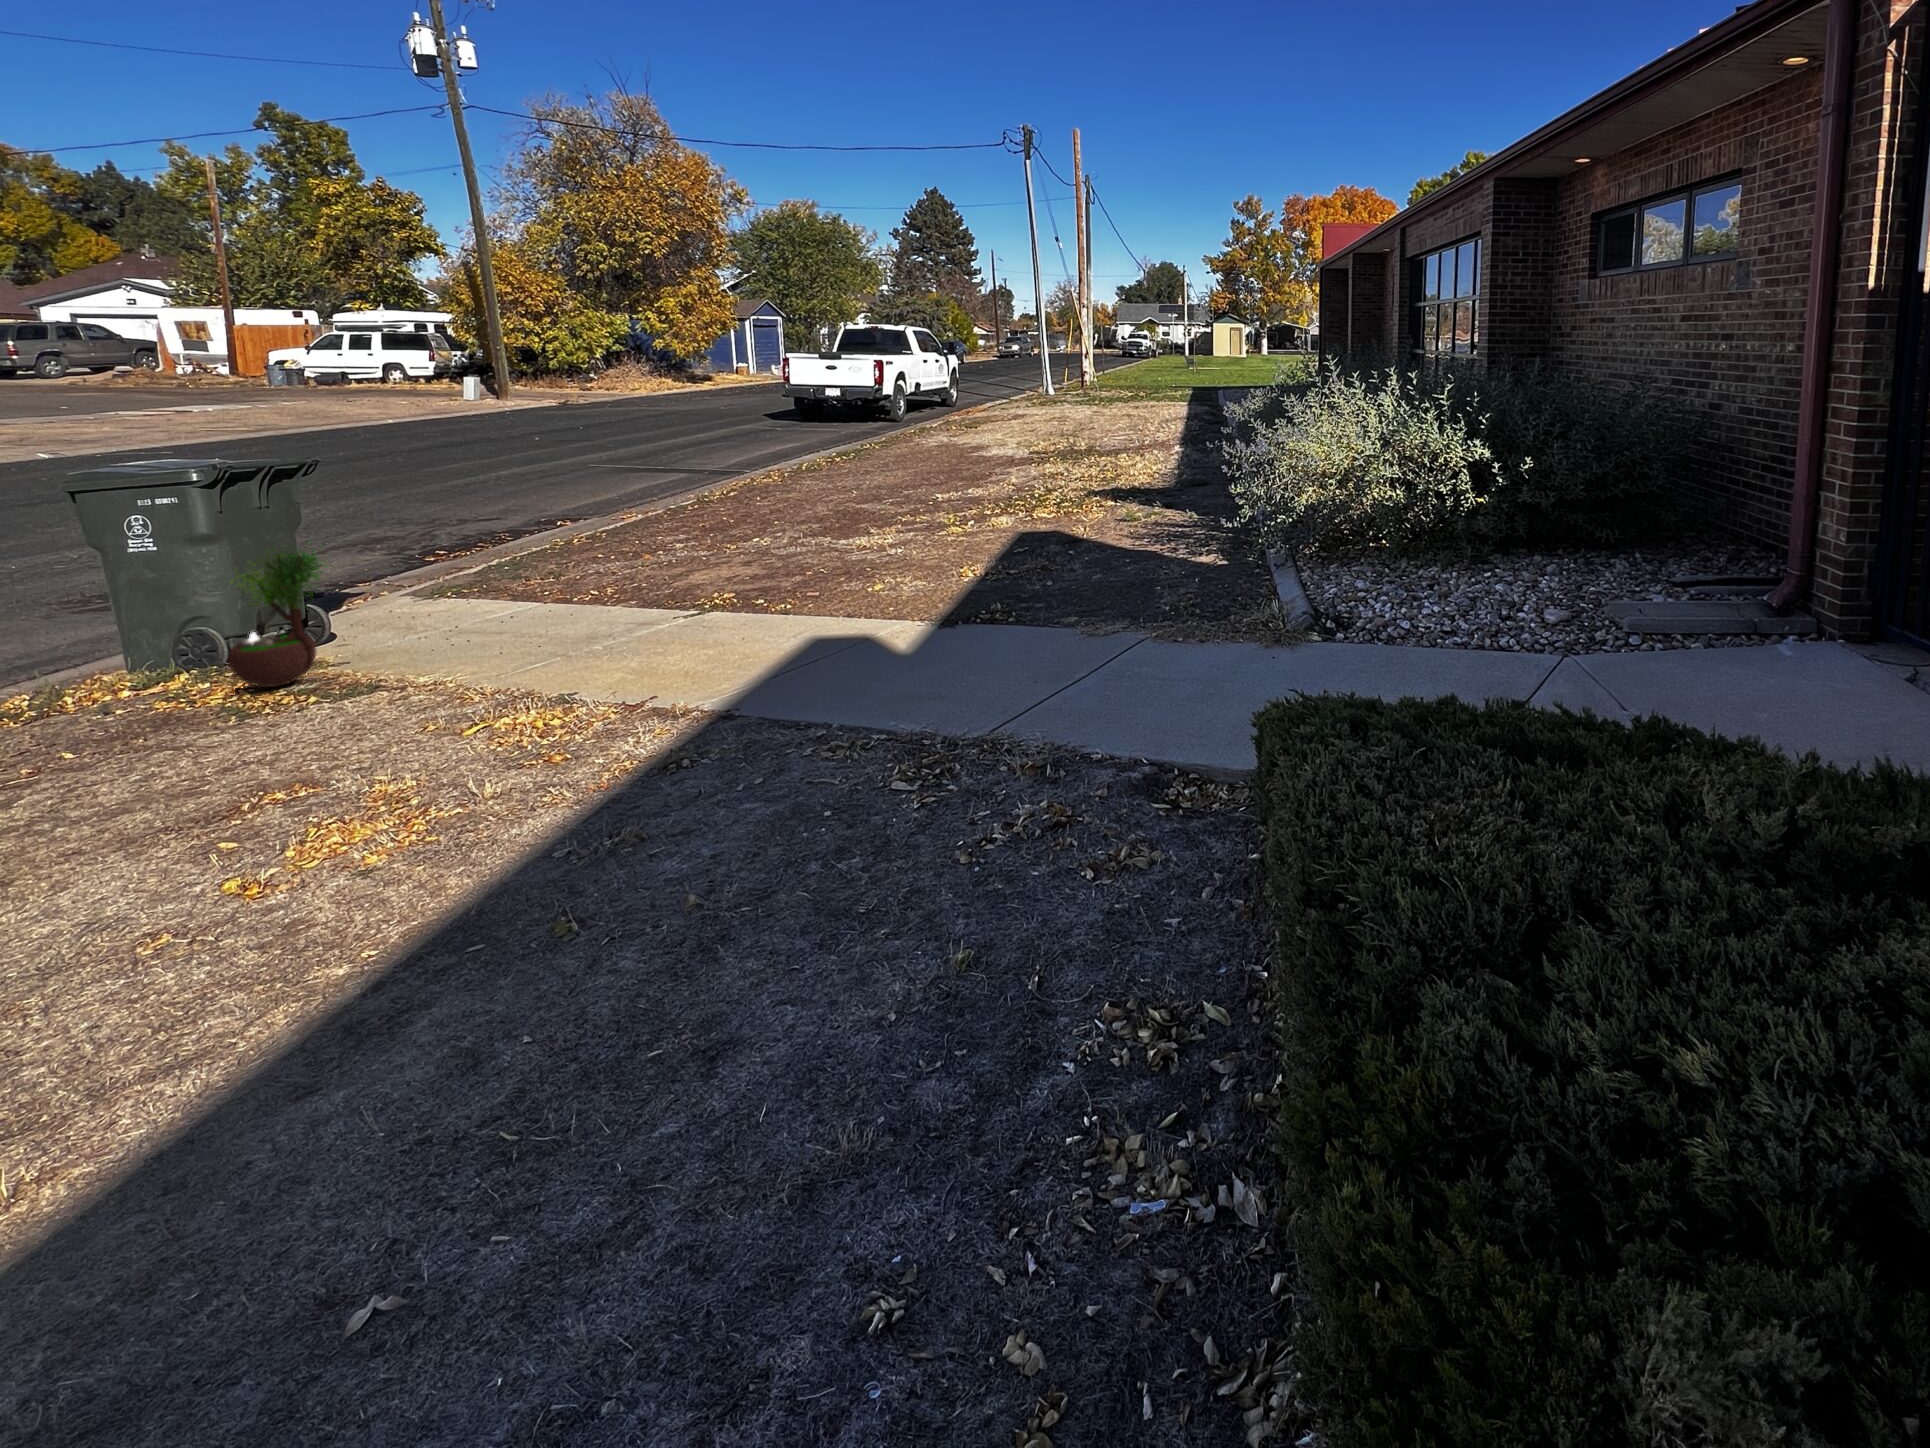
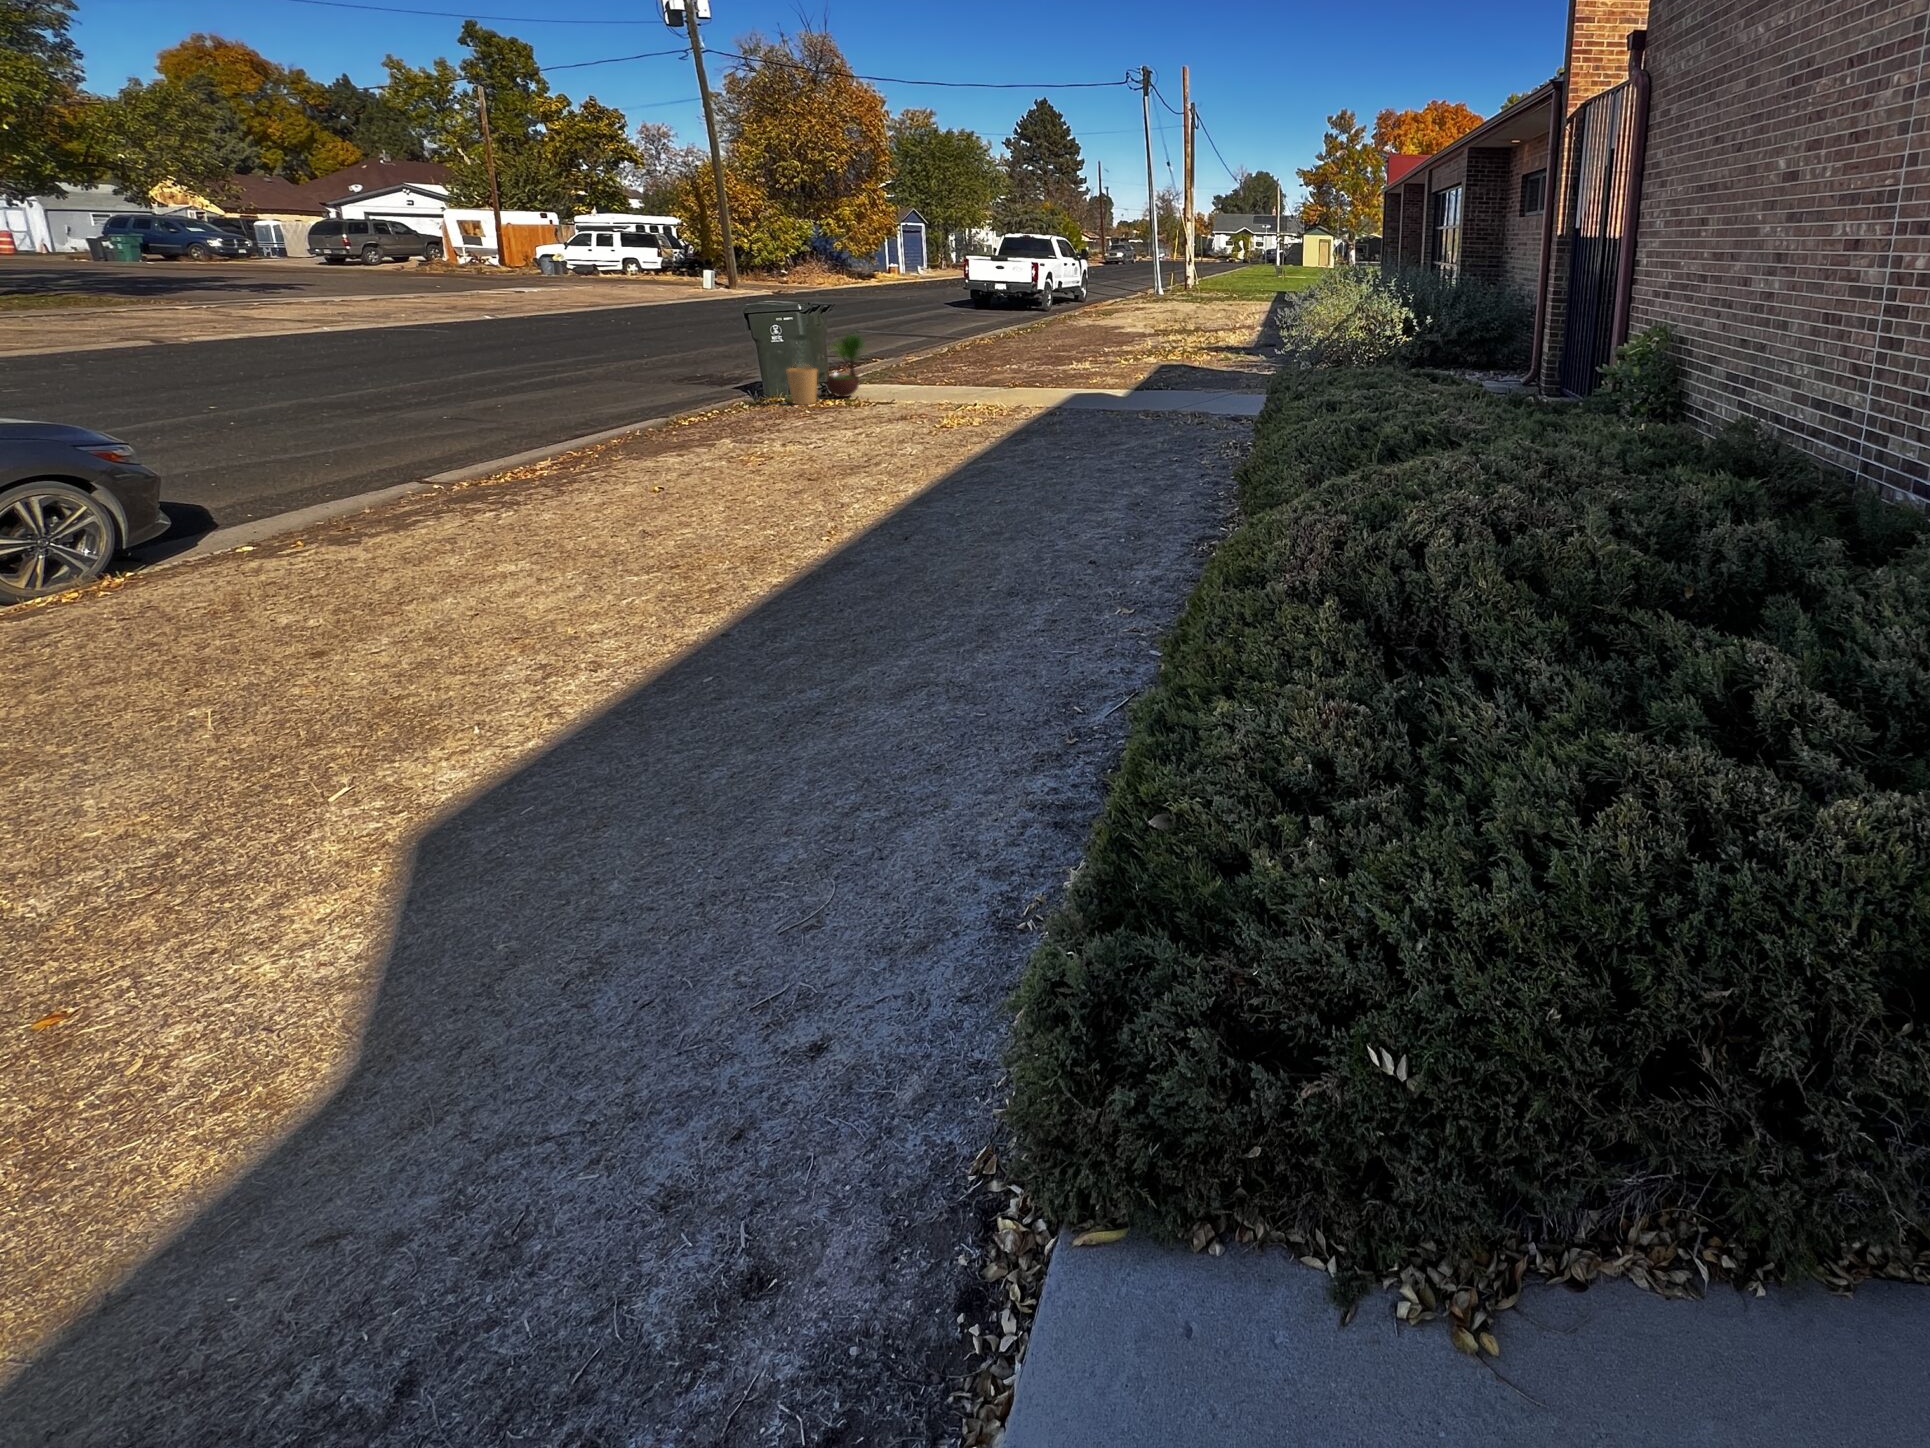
basket: none [76,626,174,731] -> present [786,367,817,405]

